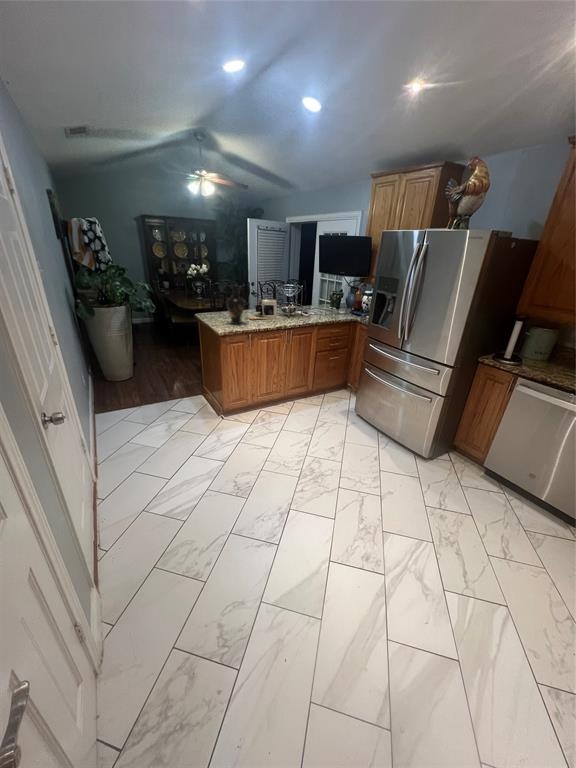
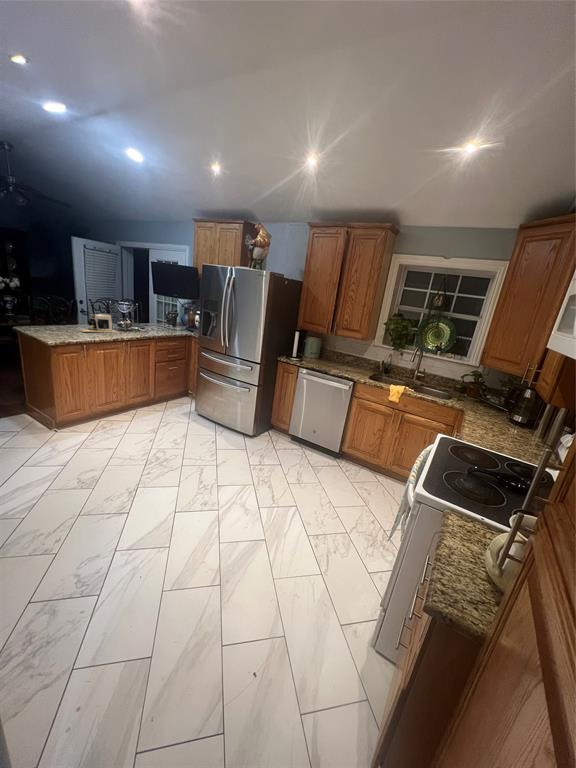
vase: present [226,285,245,324] -> none [54,297,76,336]

